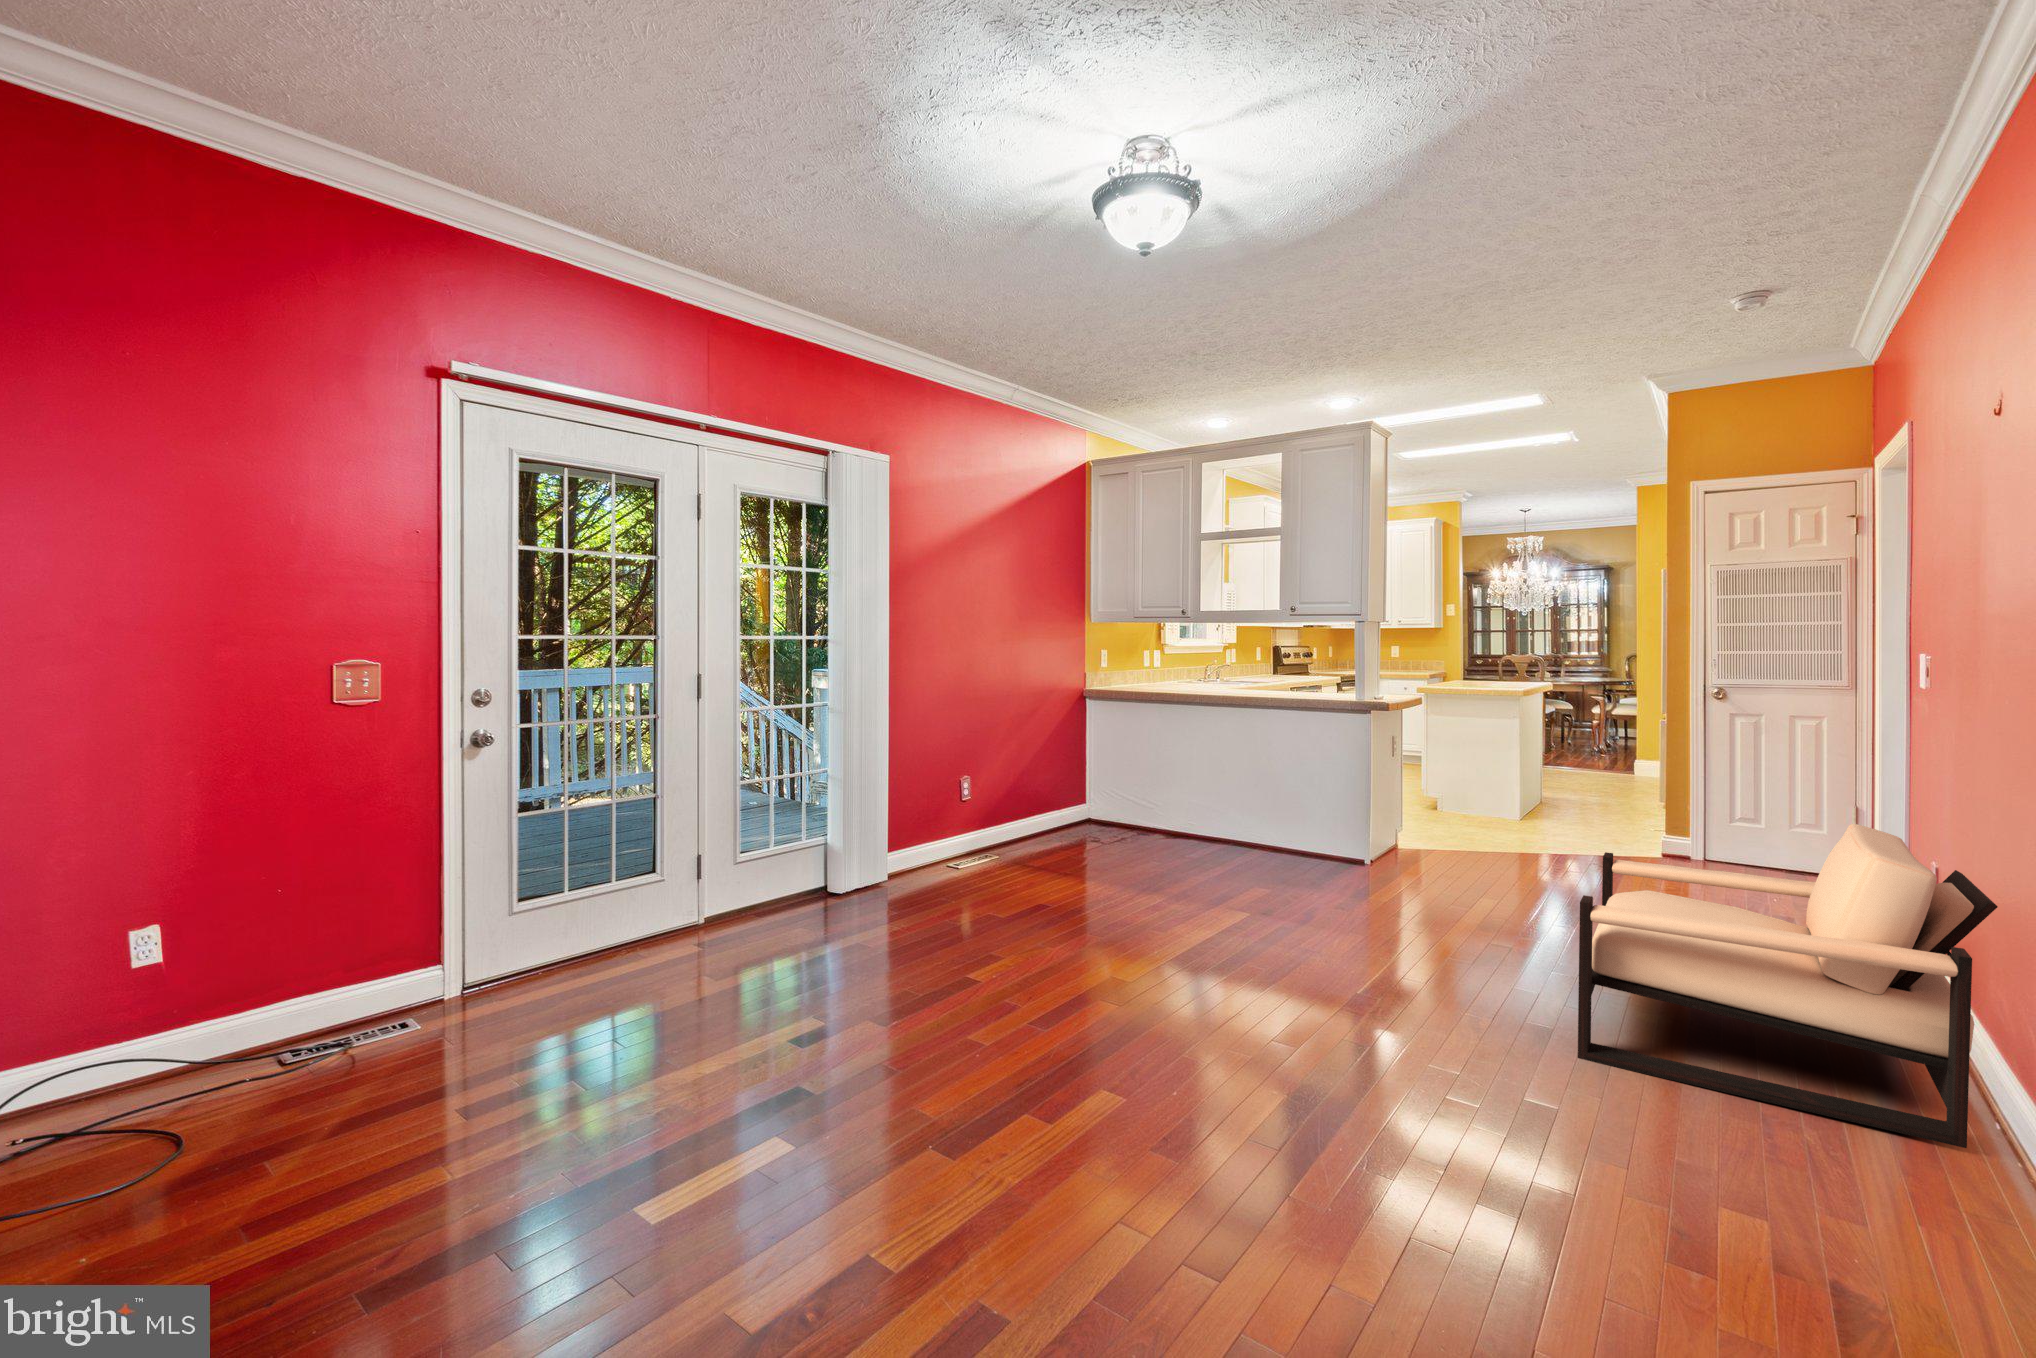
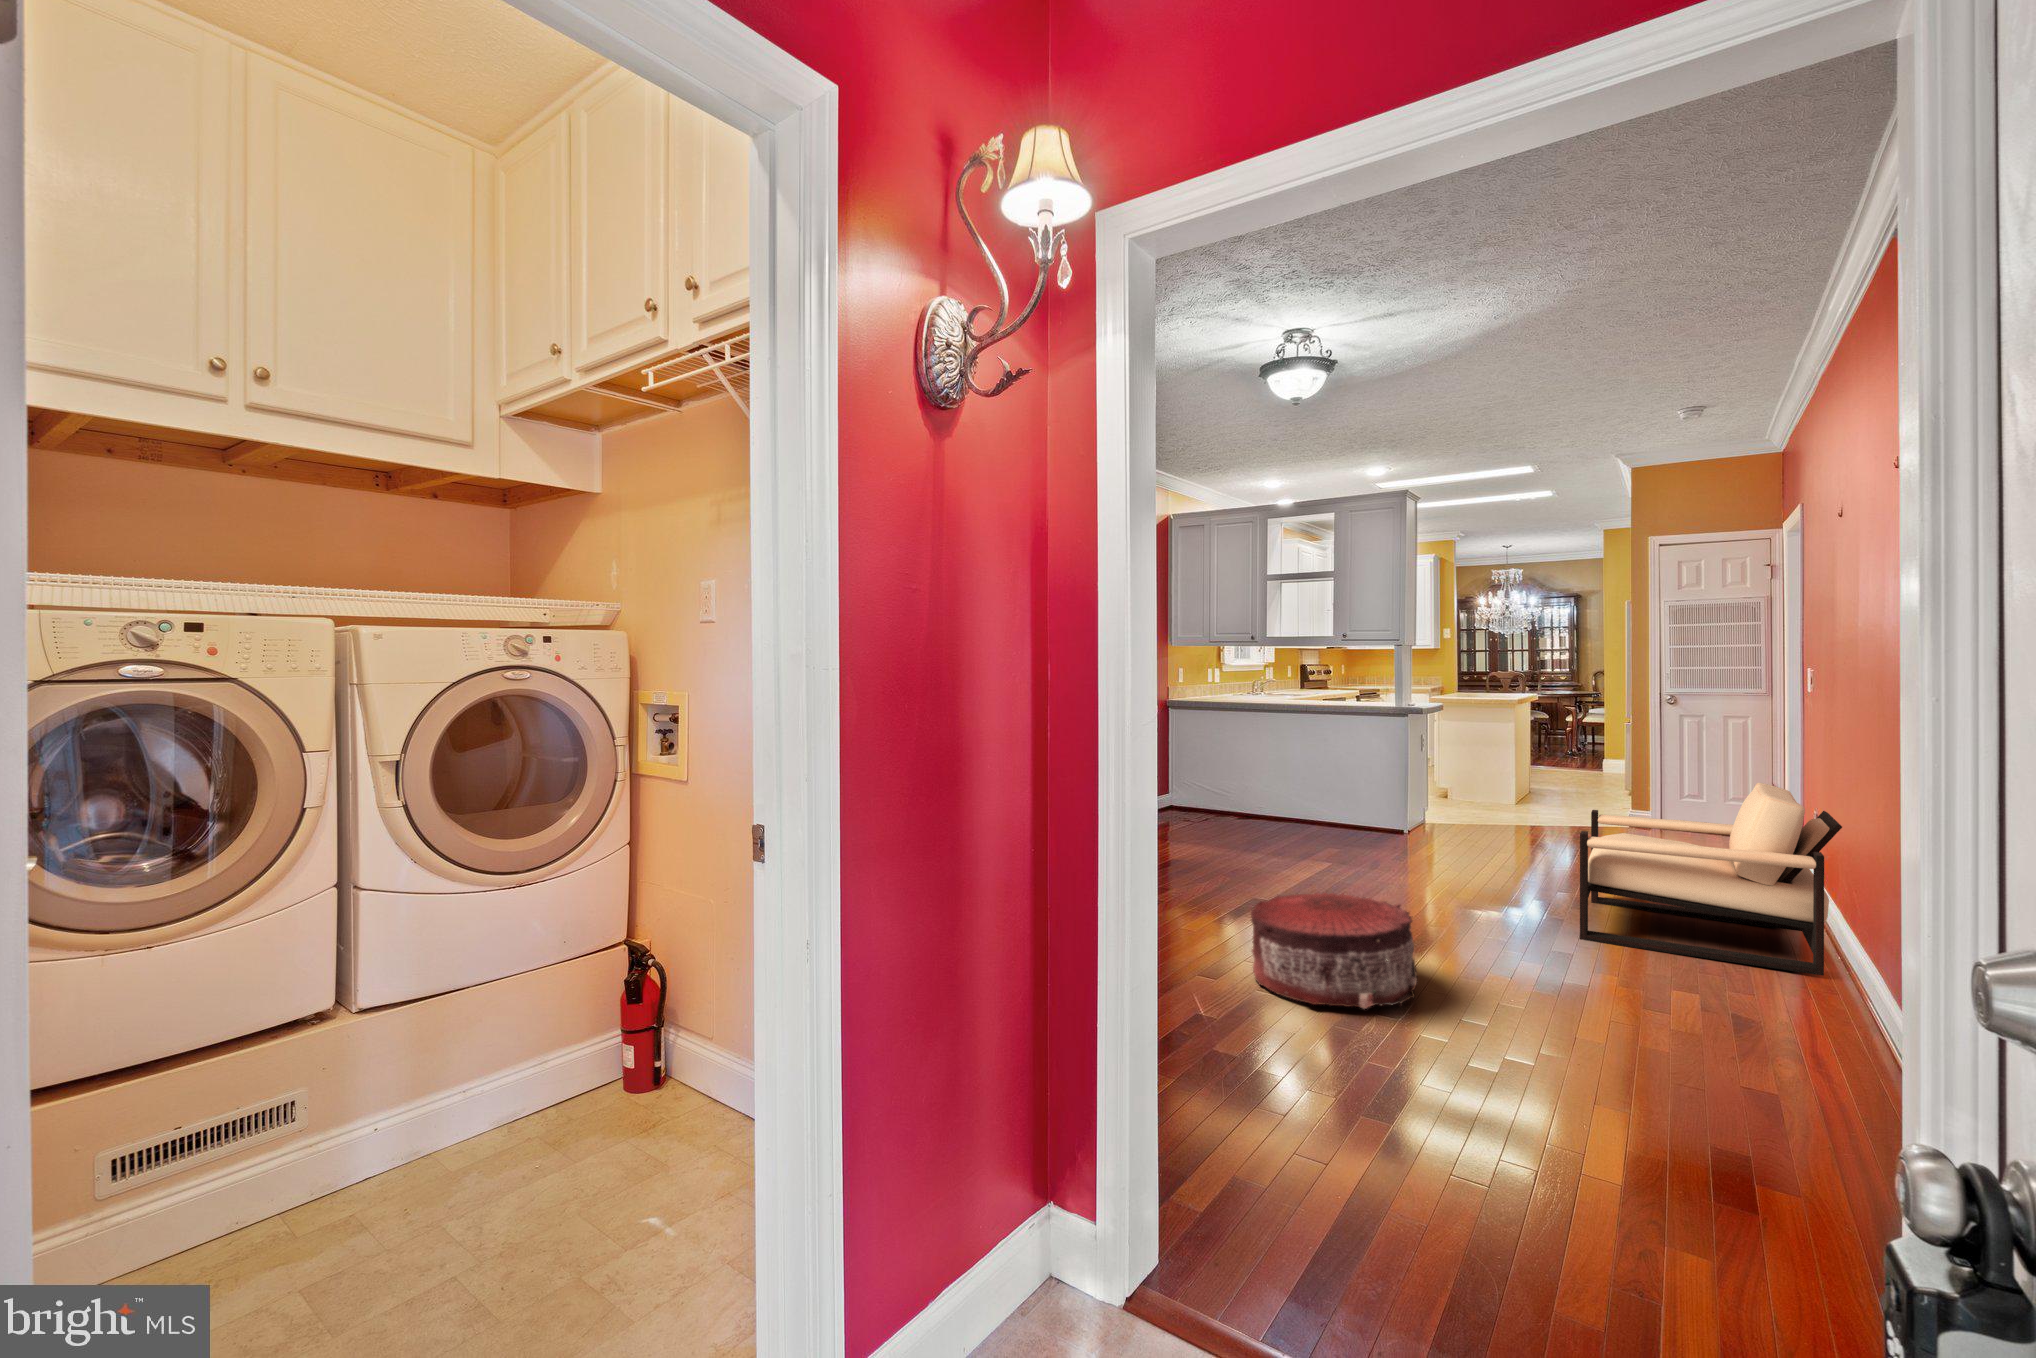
pouf: none [1043,997,1294,1226] -> present [1251,893,1417,1009]

